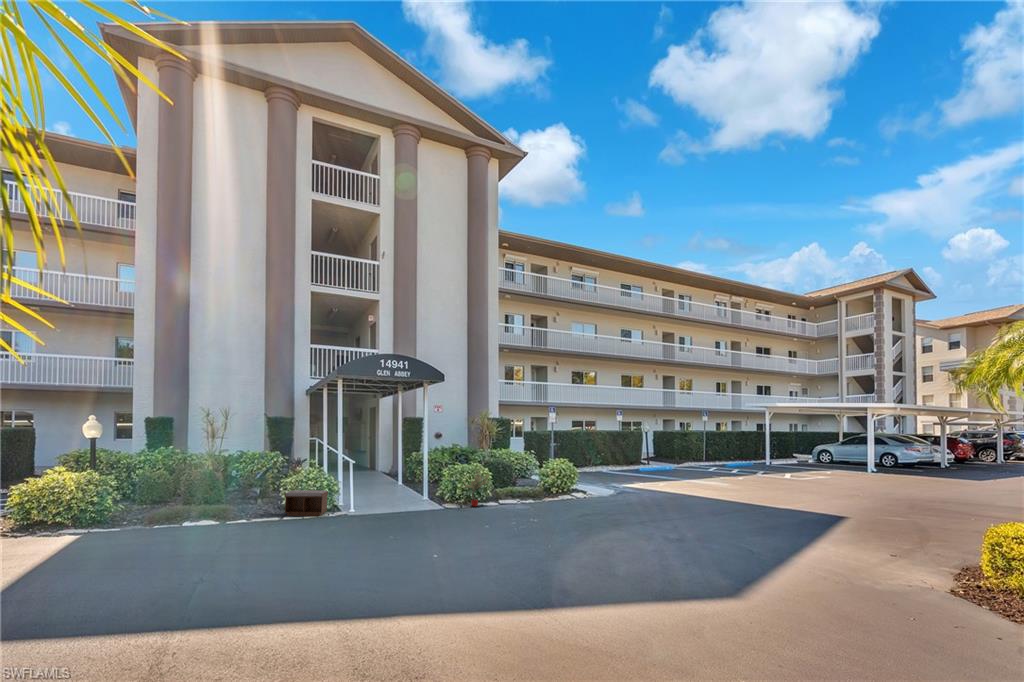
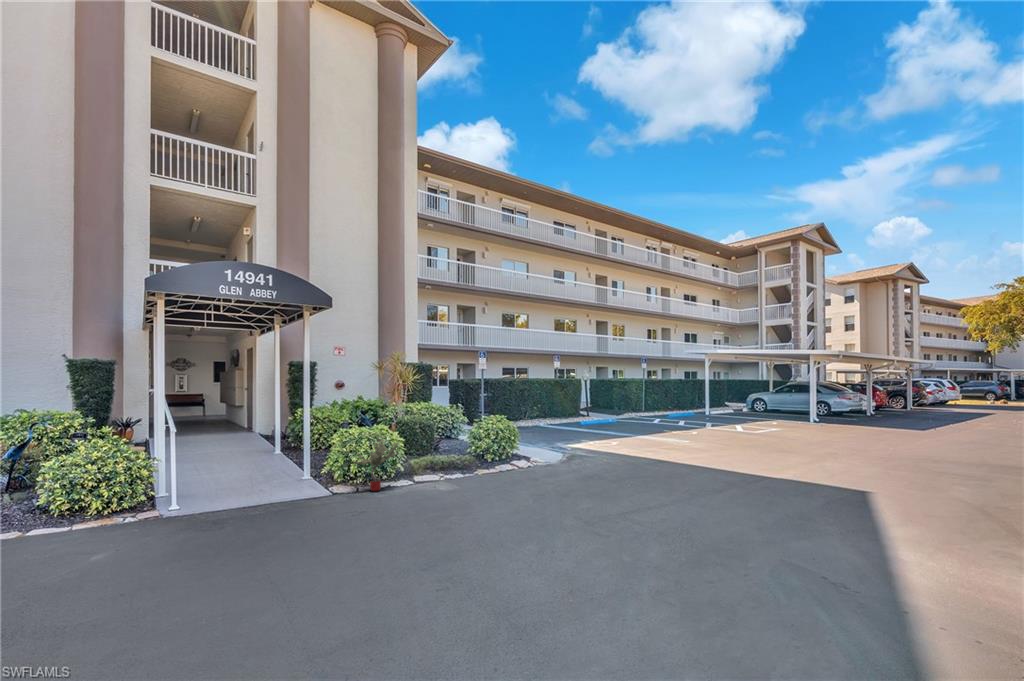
bench: present [284,490,328,516] -> none [21,480,114,529]

